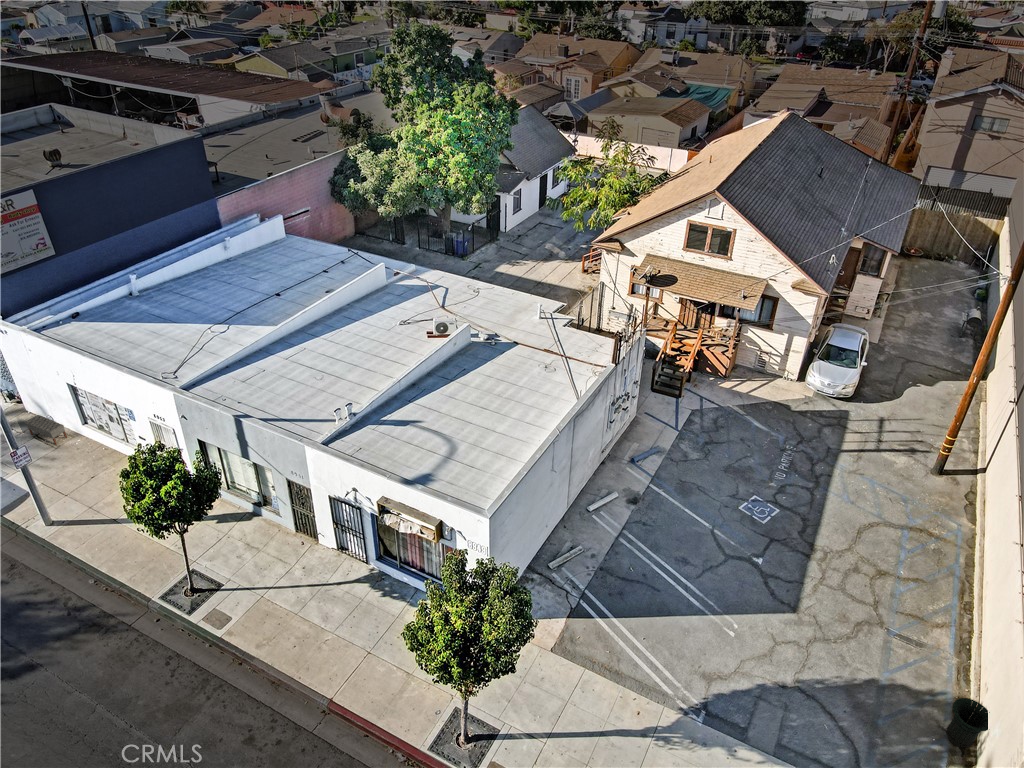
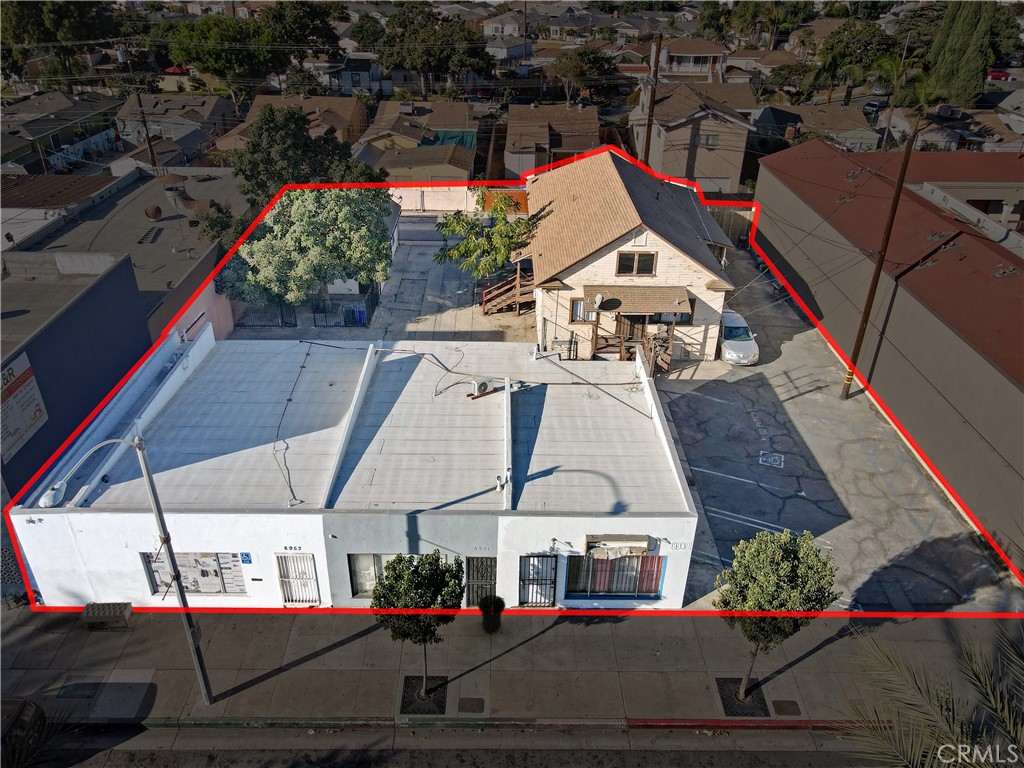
trash can: present [947,698,990,747] -> present [478,595,506,634]

